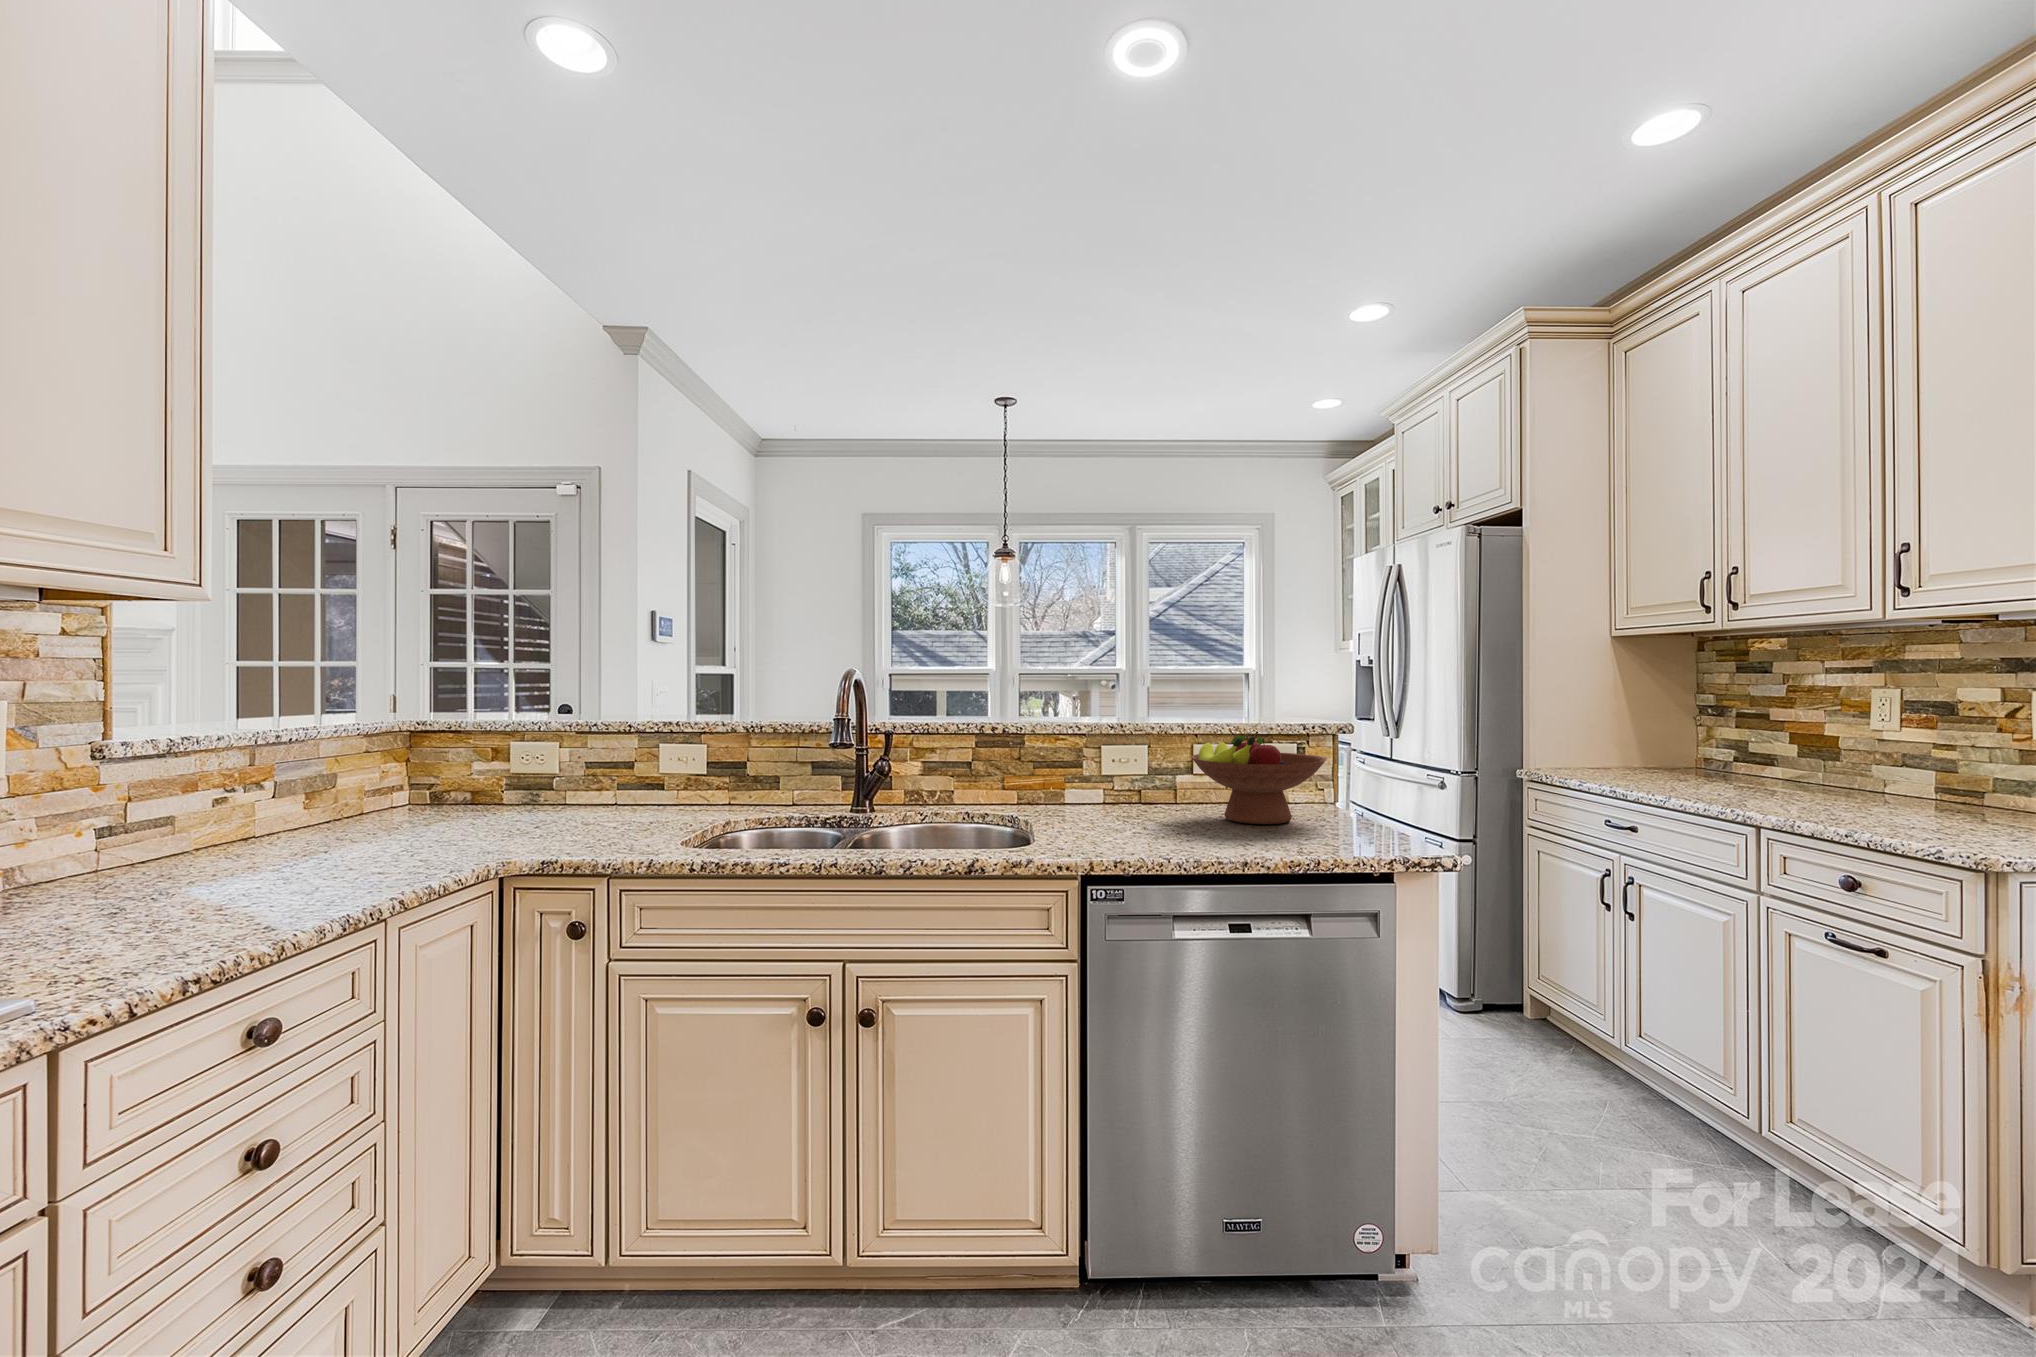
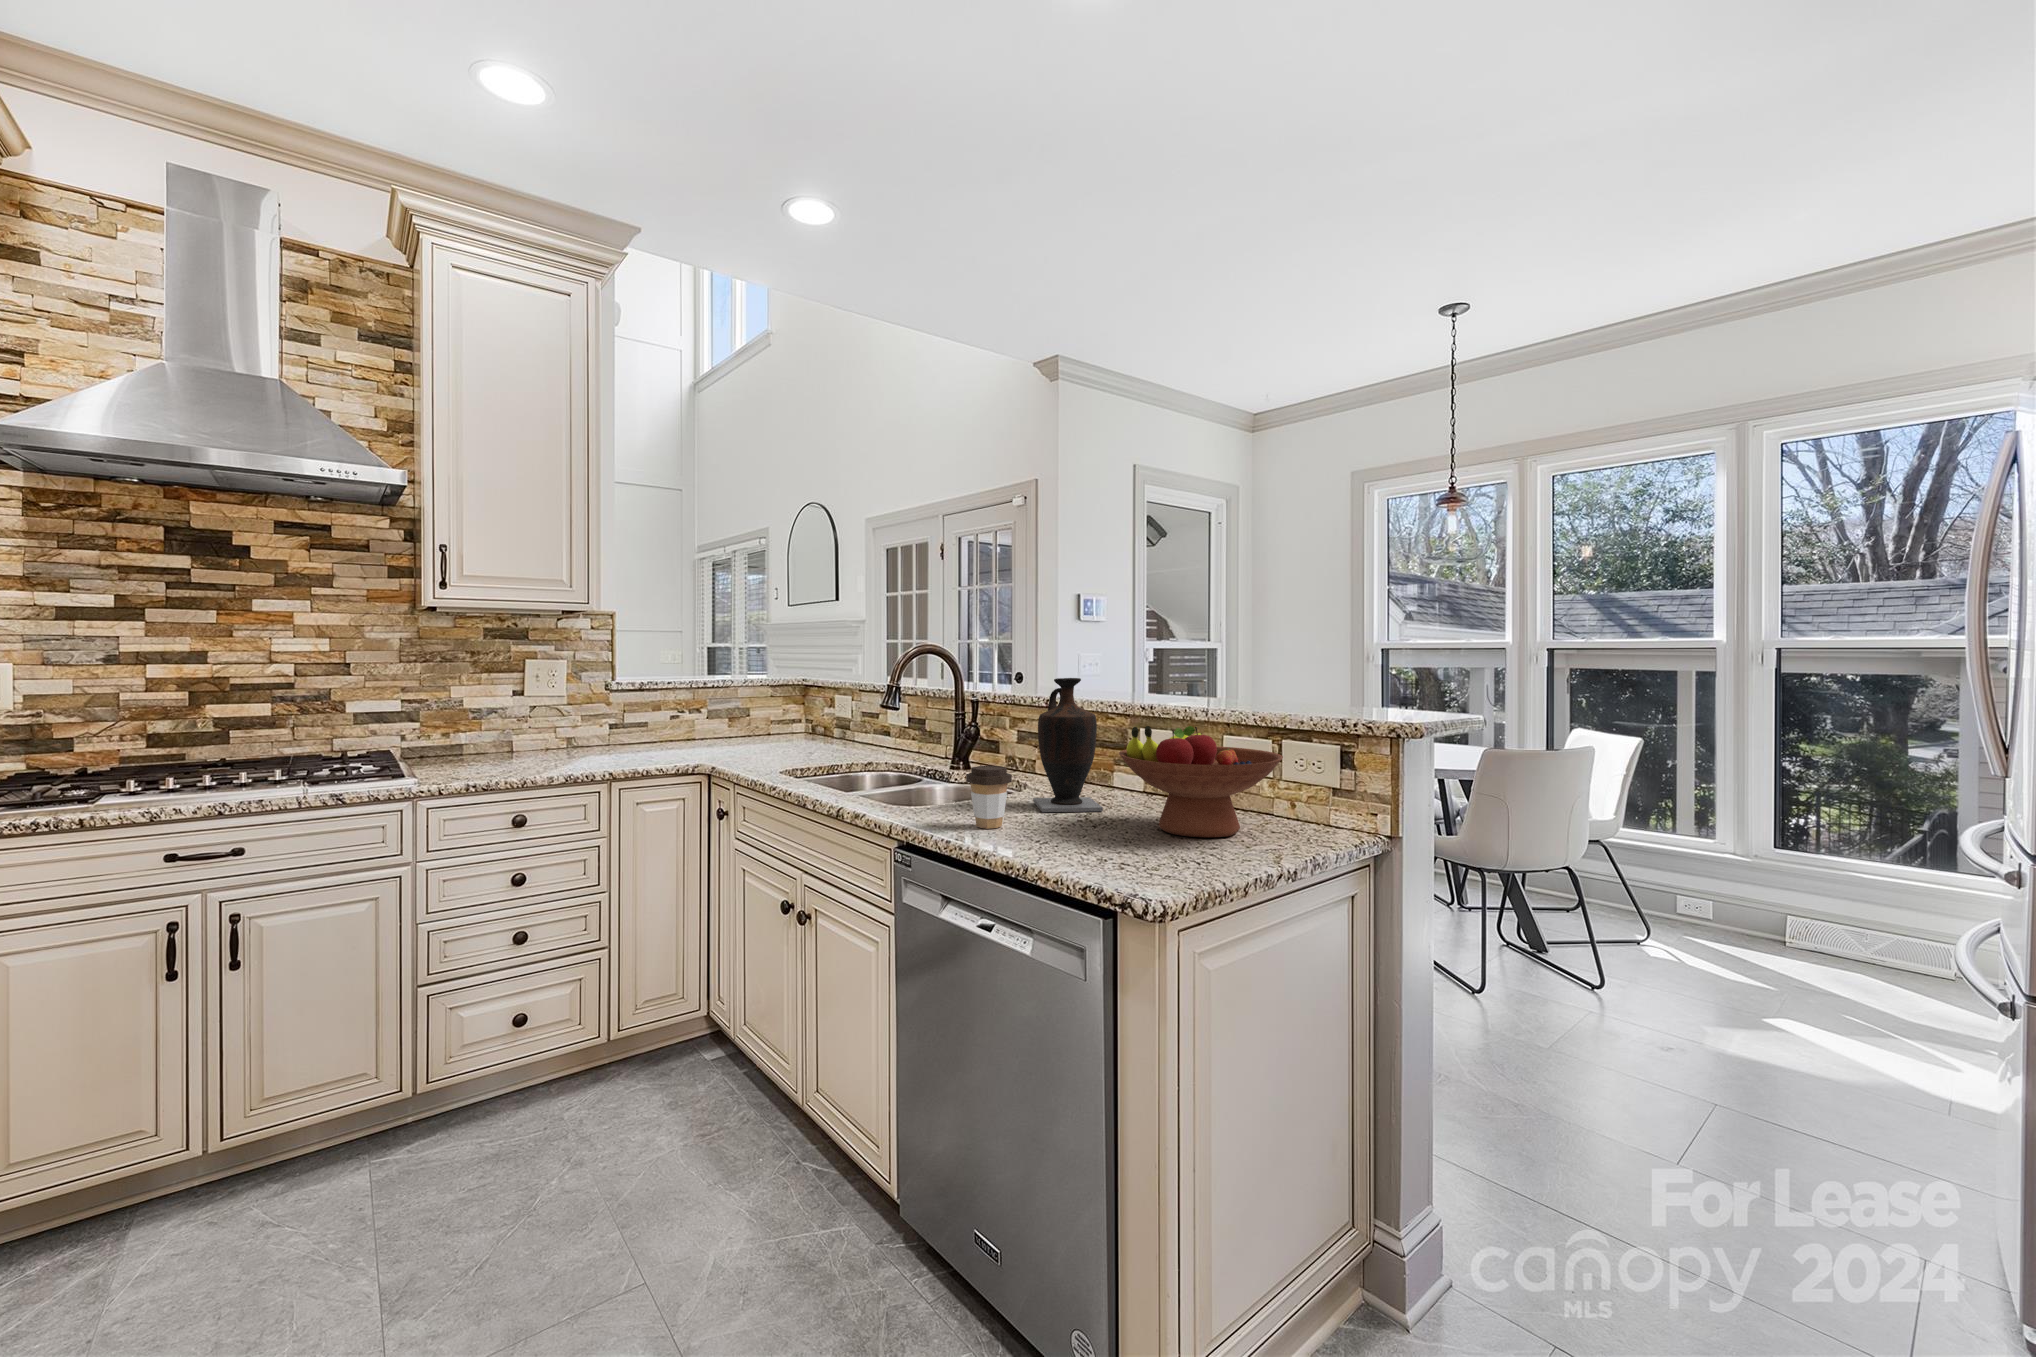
vase: none [1070,700,1146,830] -> present [1033,678,1103,812]
coffee cup: none [1137,786,1178,847] -> present [966,765,1012,829]

